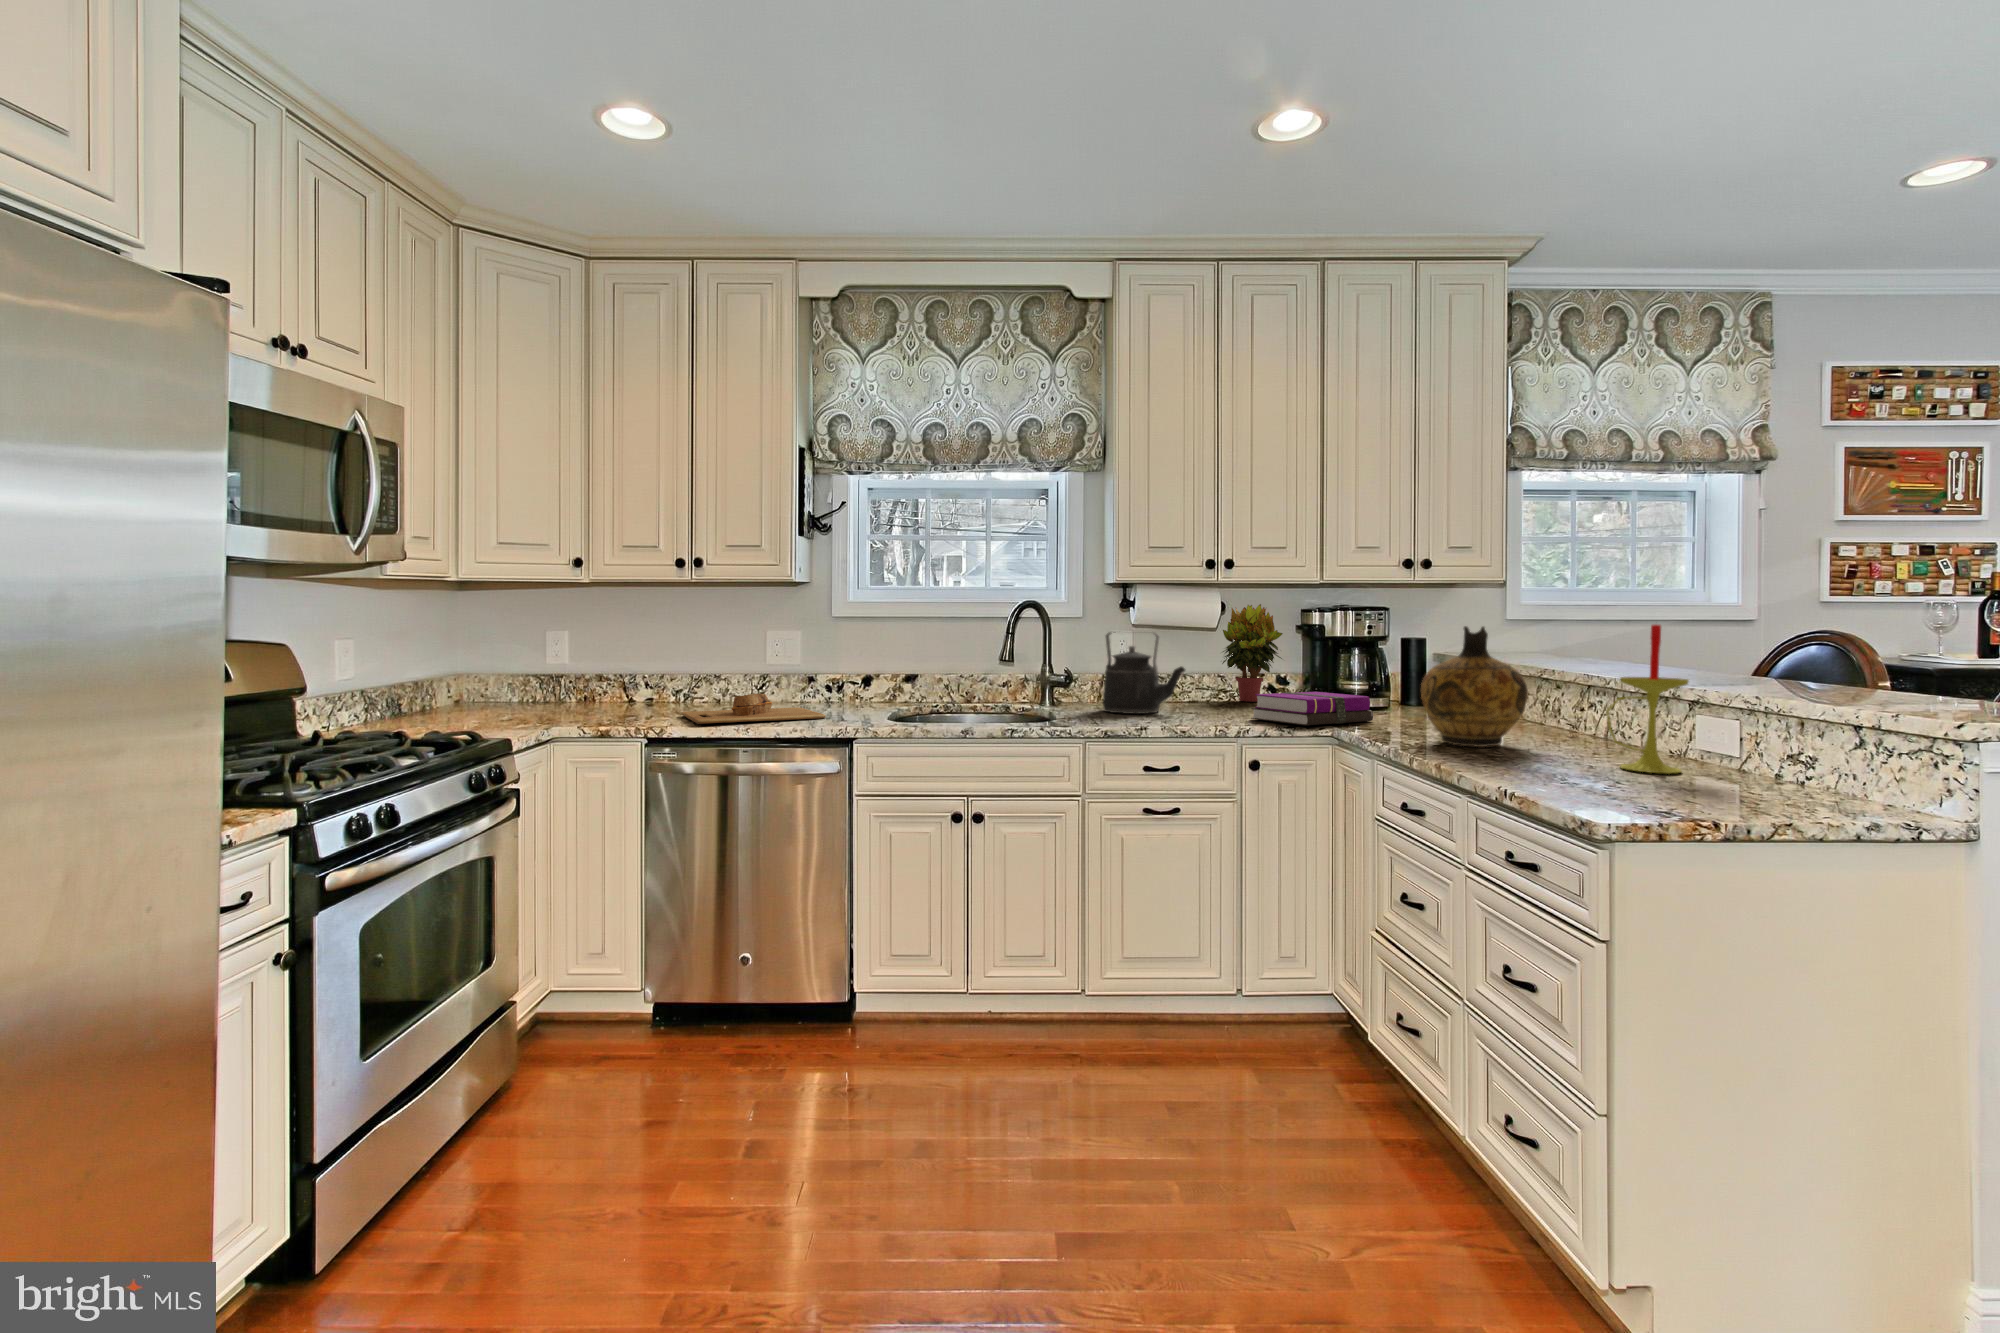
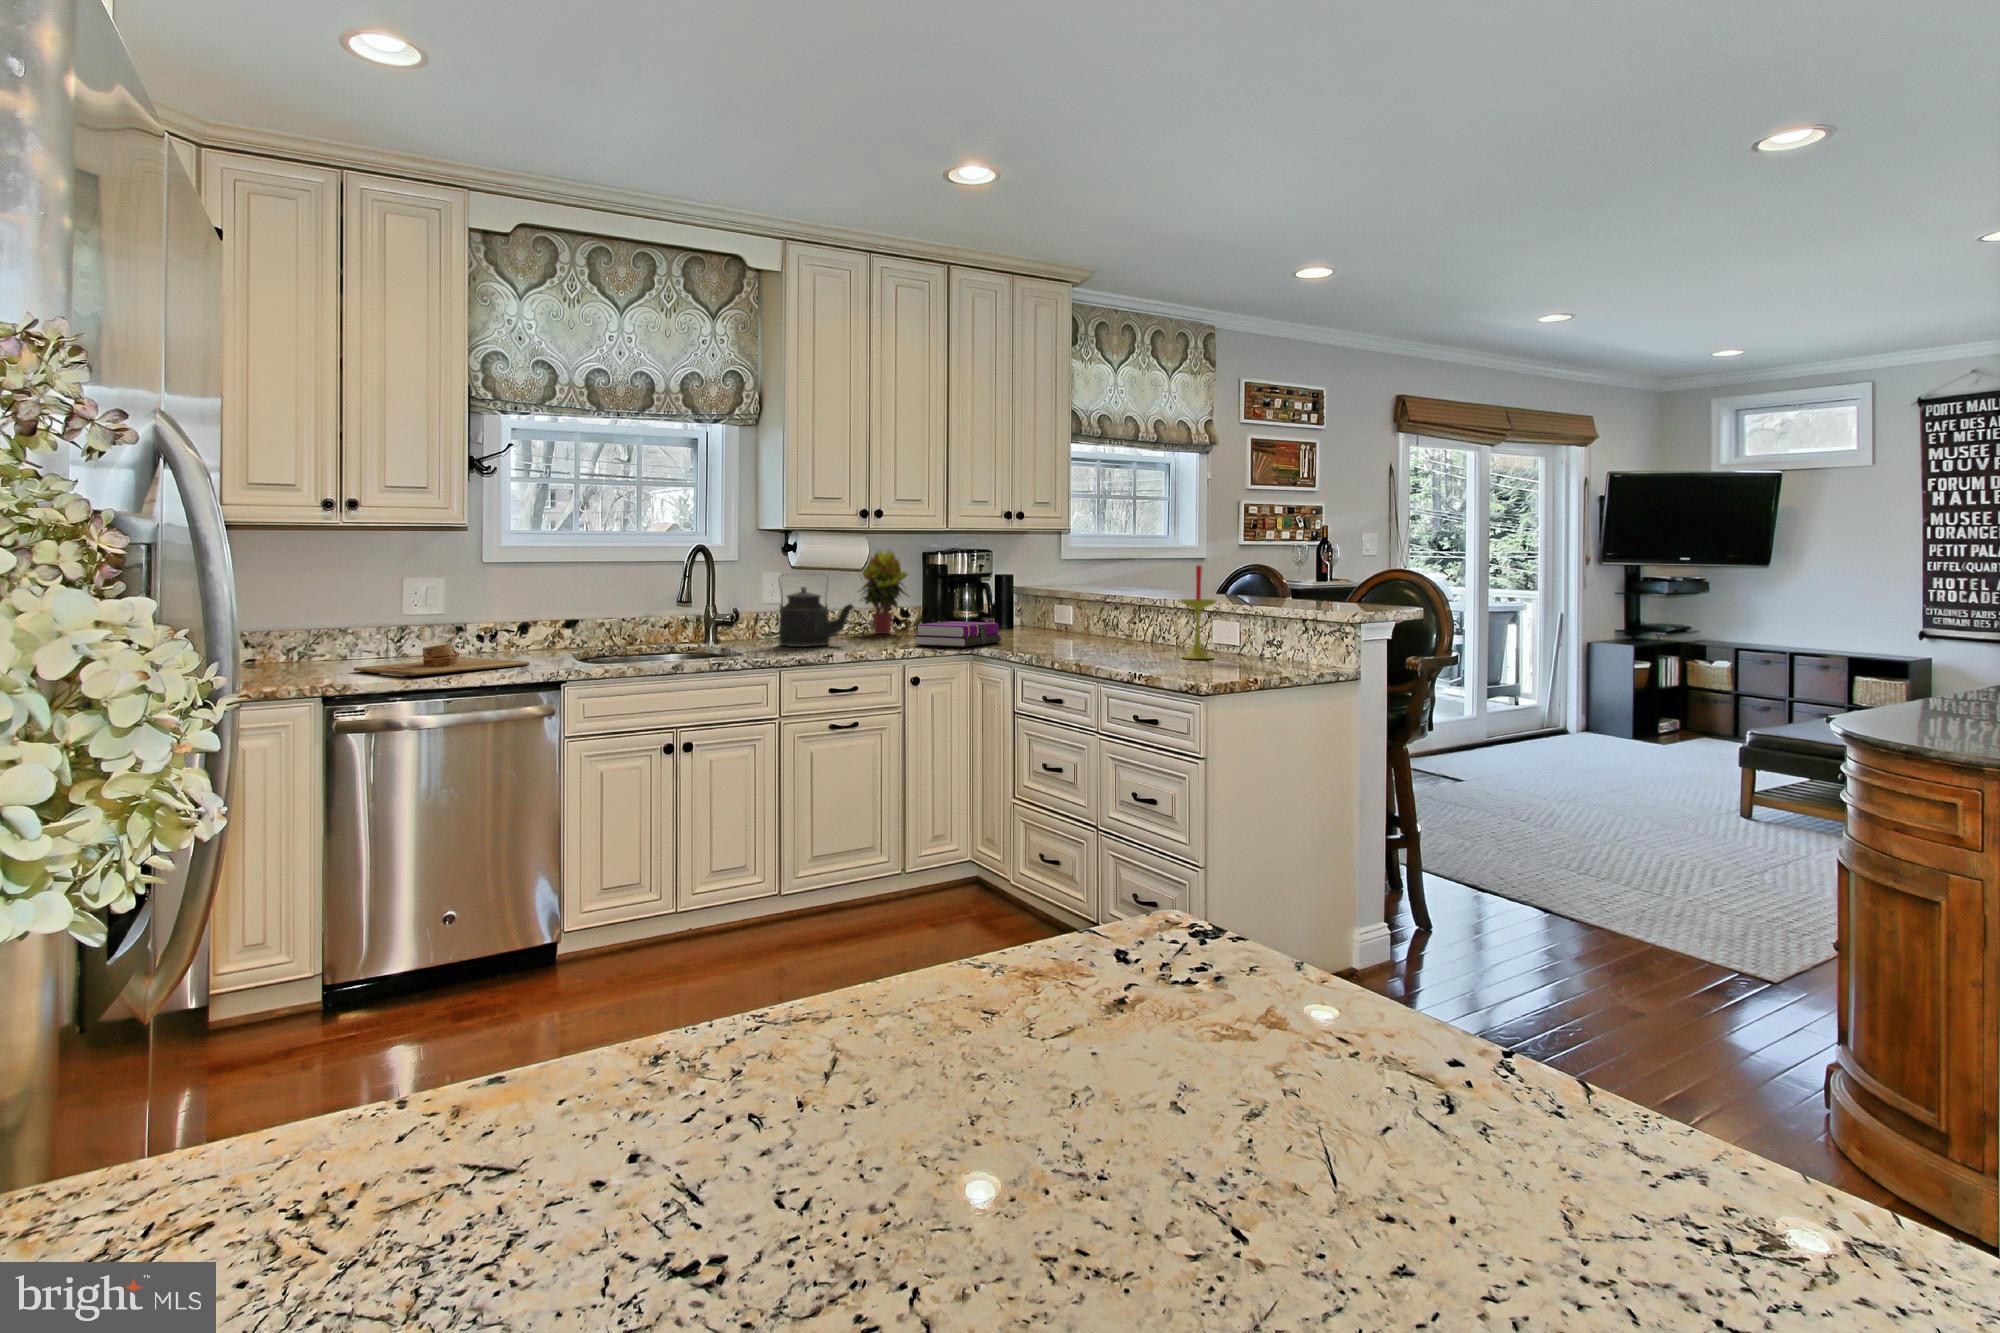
ceramic jug: present [1421,626,1528,747] -> none [1051,567,1120,653]

